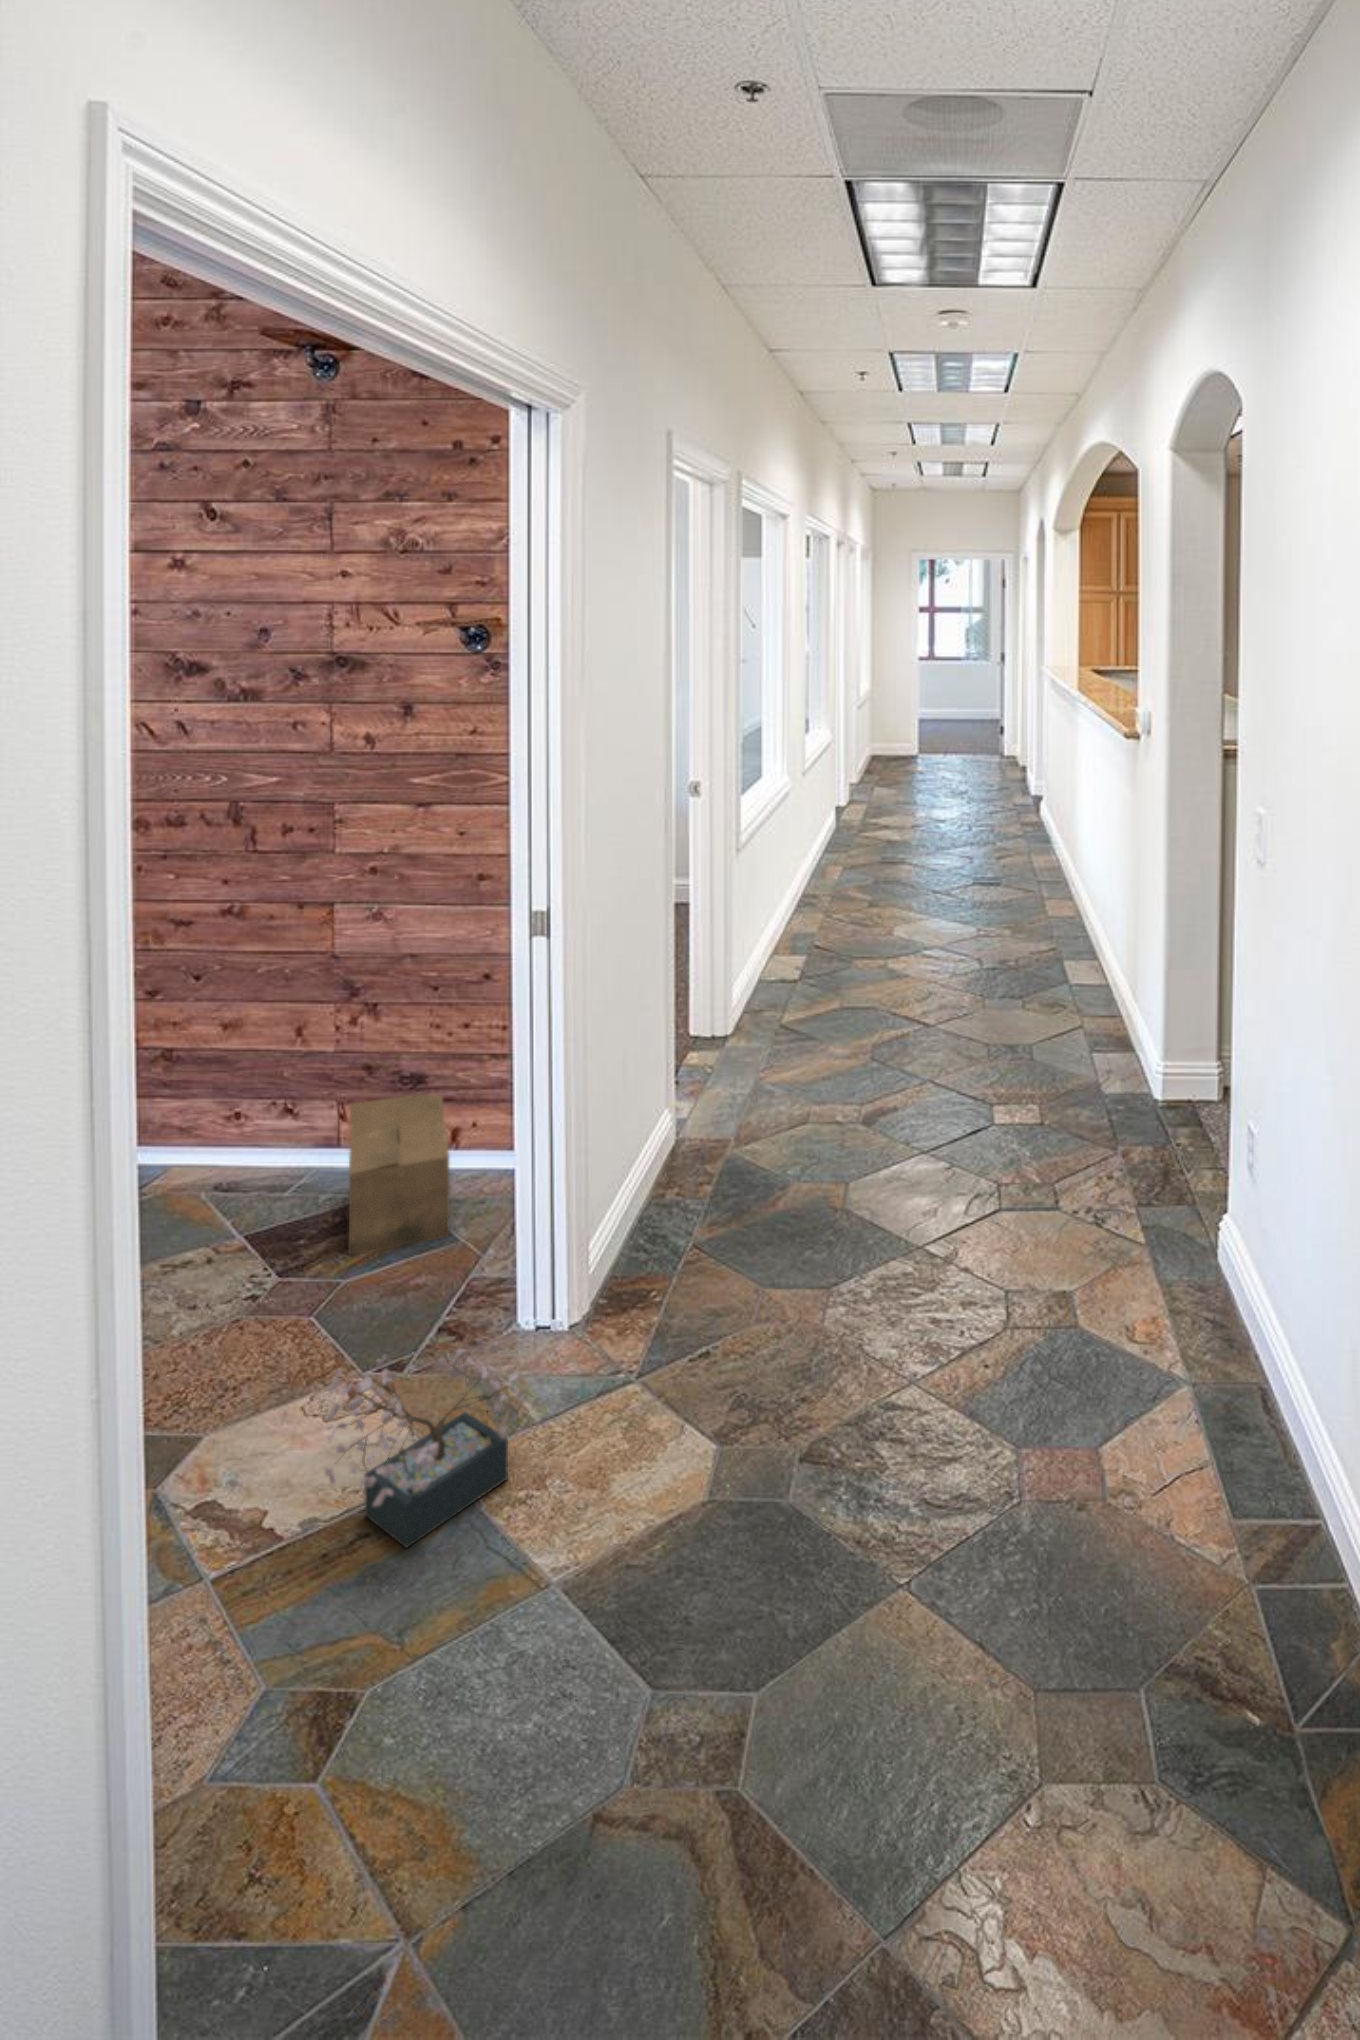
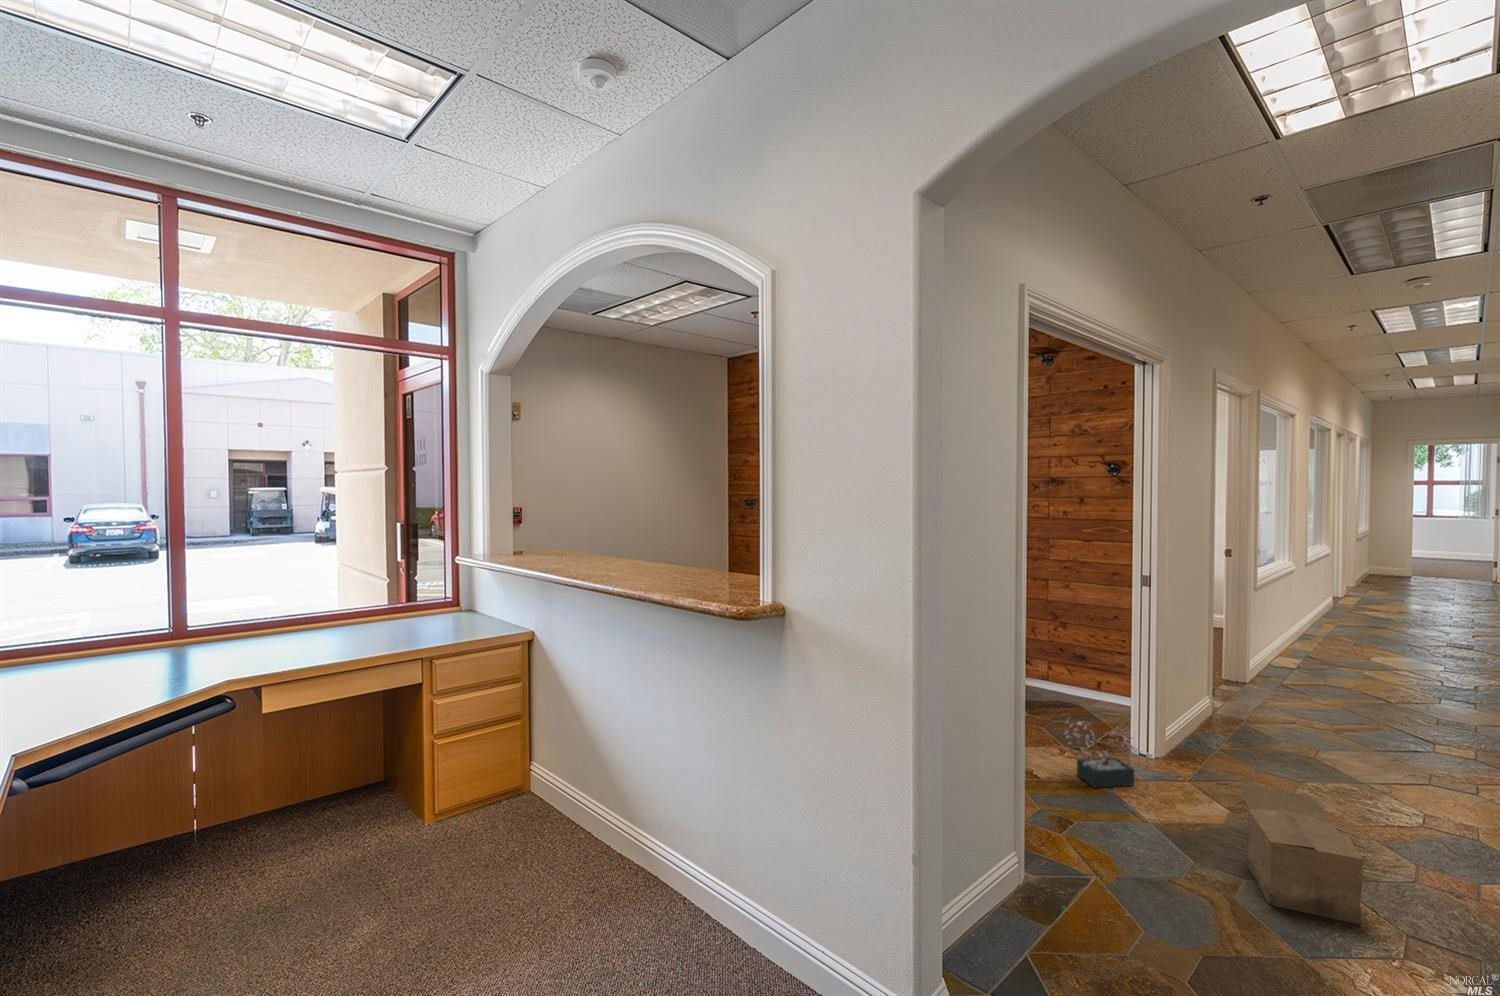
cardboard box: present [348,1095,450,1255] -> present [1241,783,1363,925]

